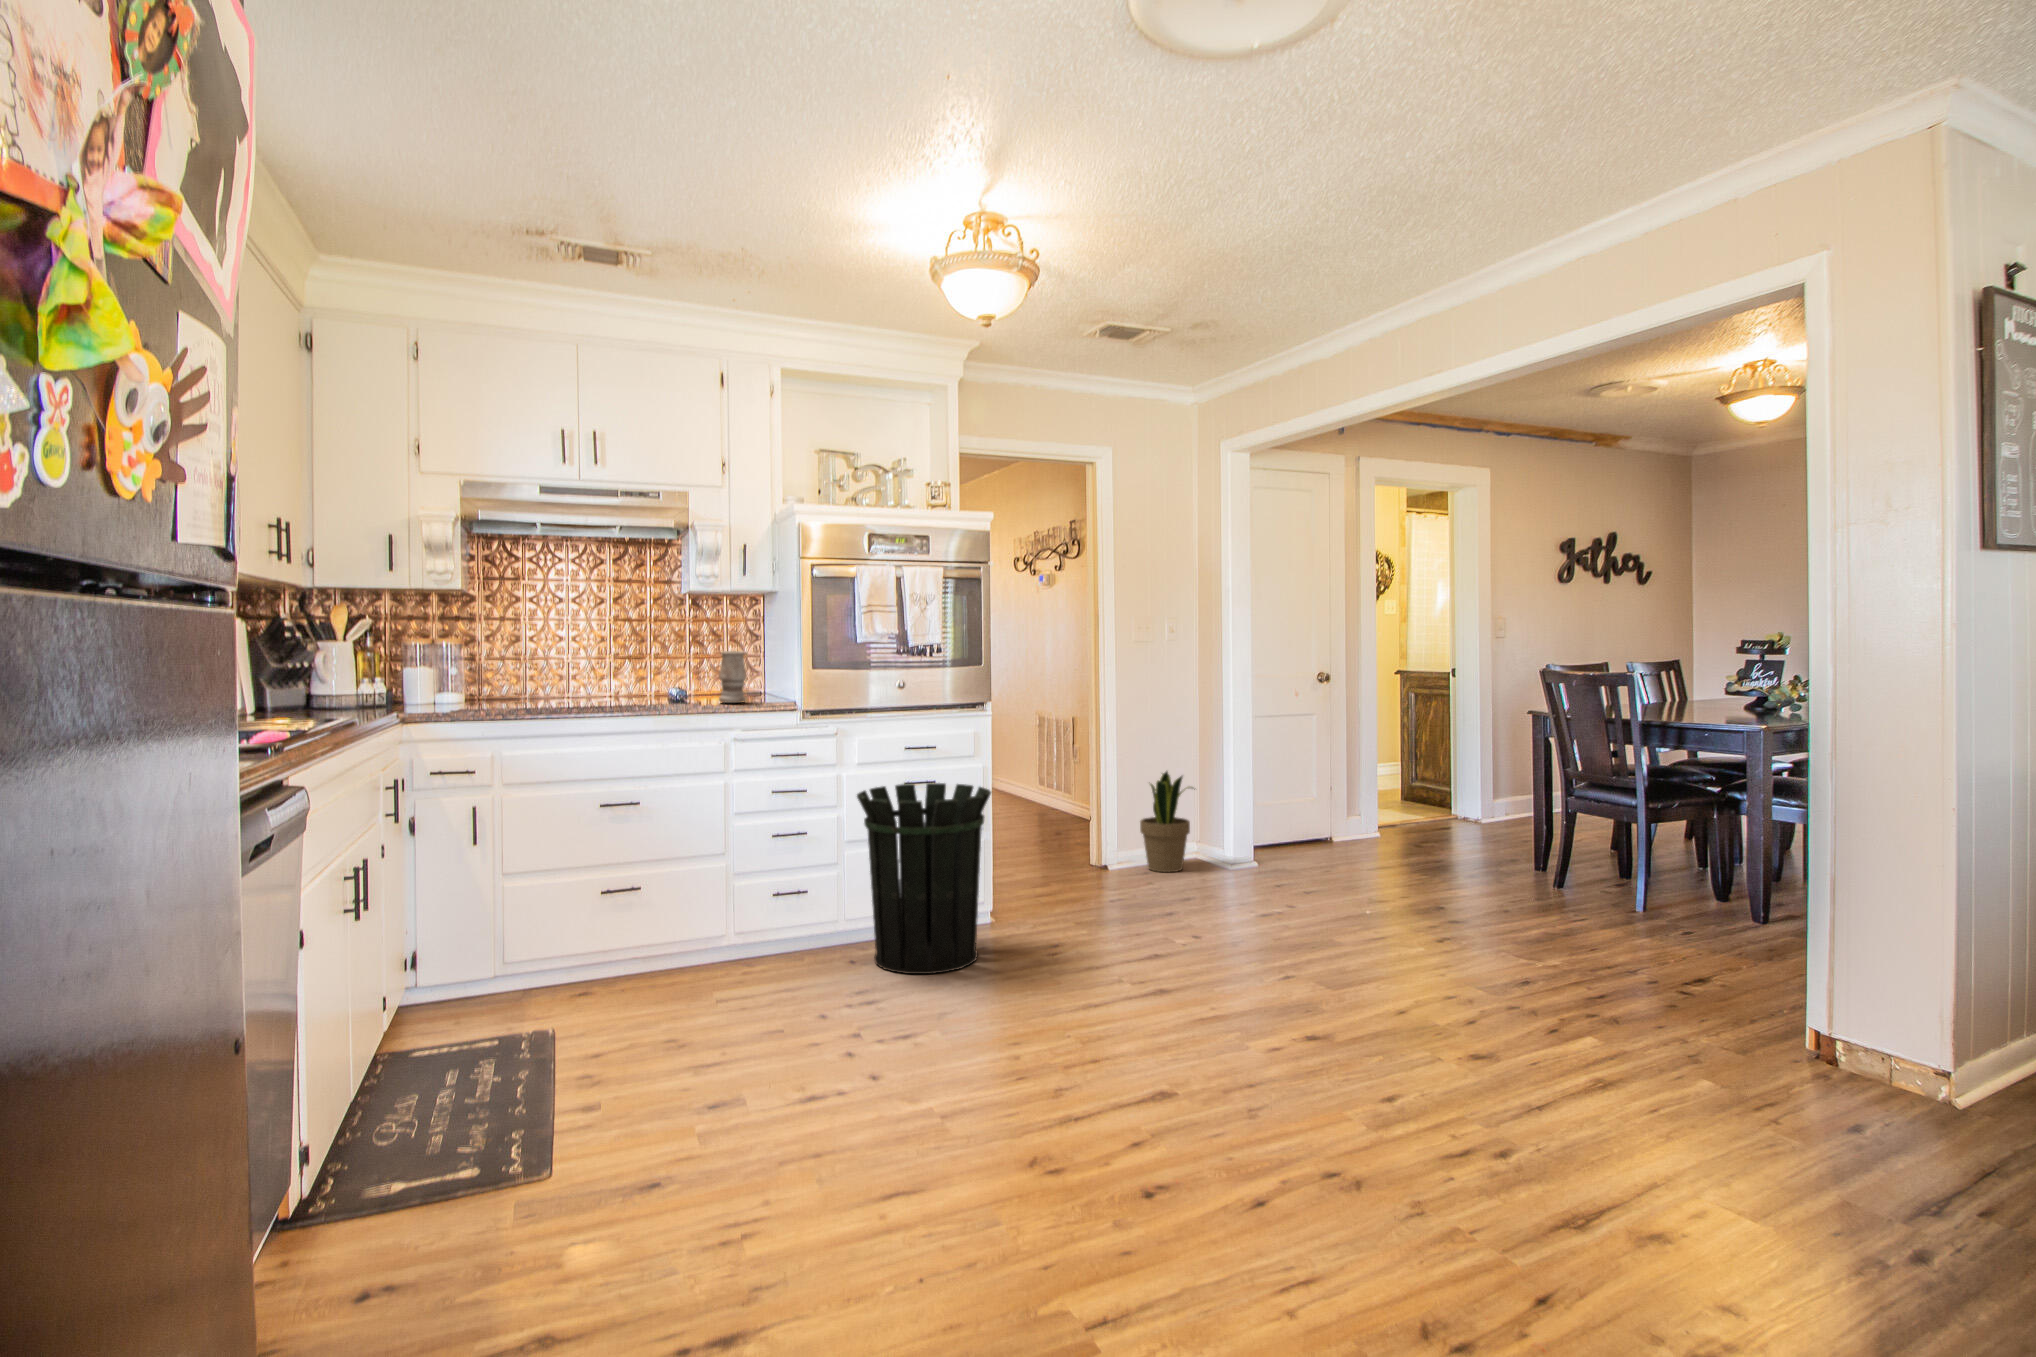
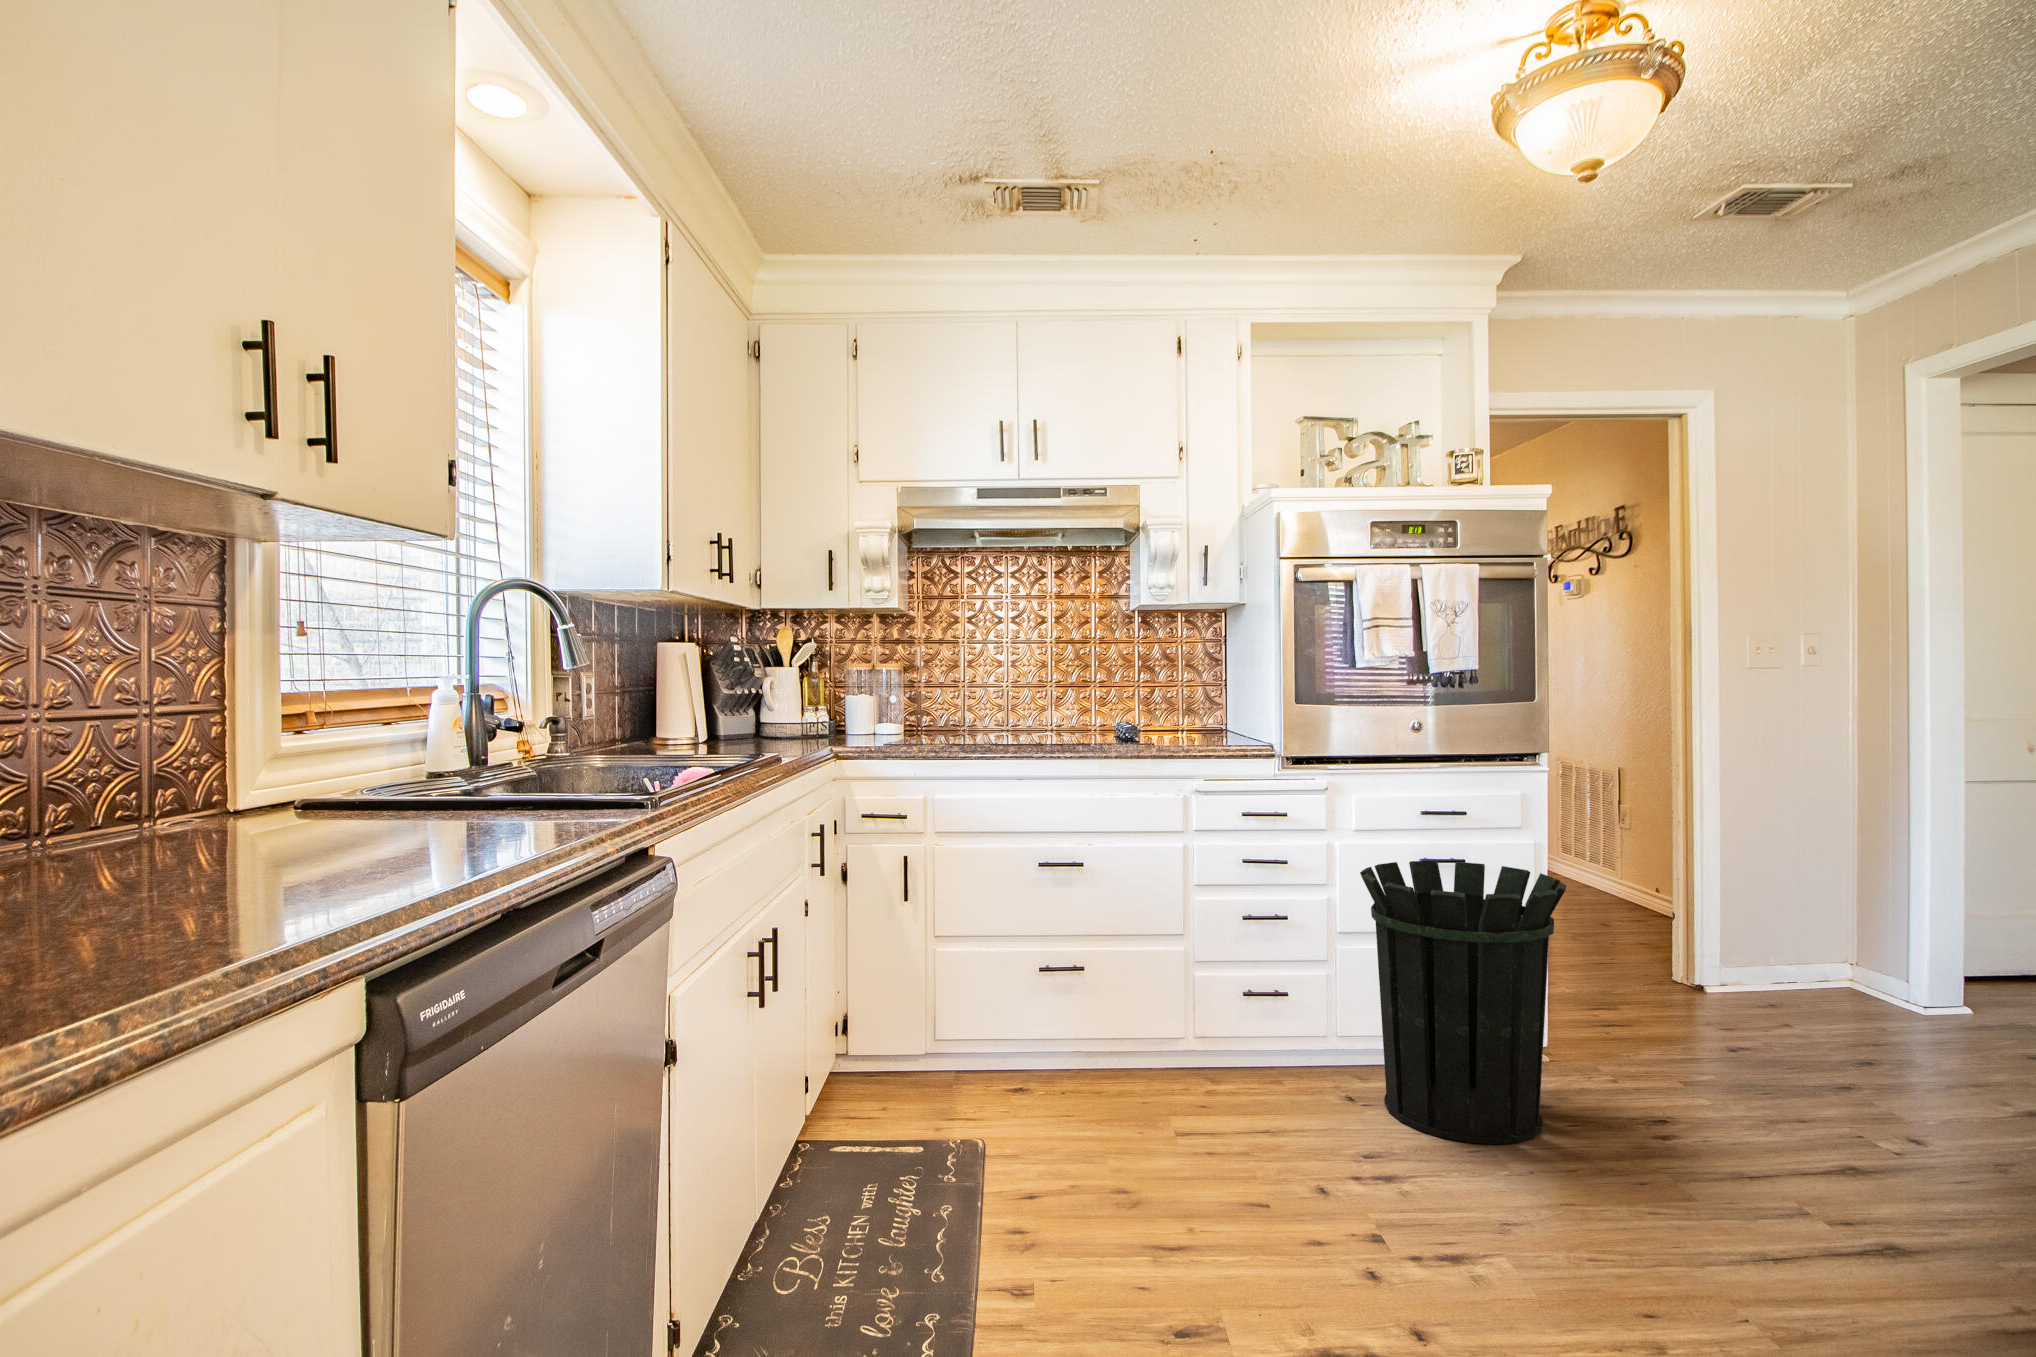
vase: present [719,651,746,703] -> none [1176,678,1209,743]
potted plant: present [1140,771,1193,872] -> none [1765,857,1869,1012]

